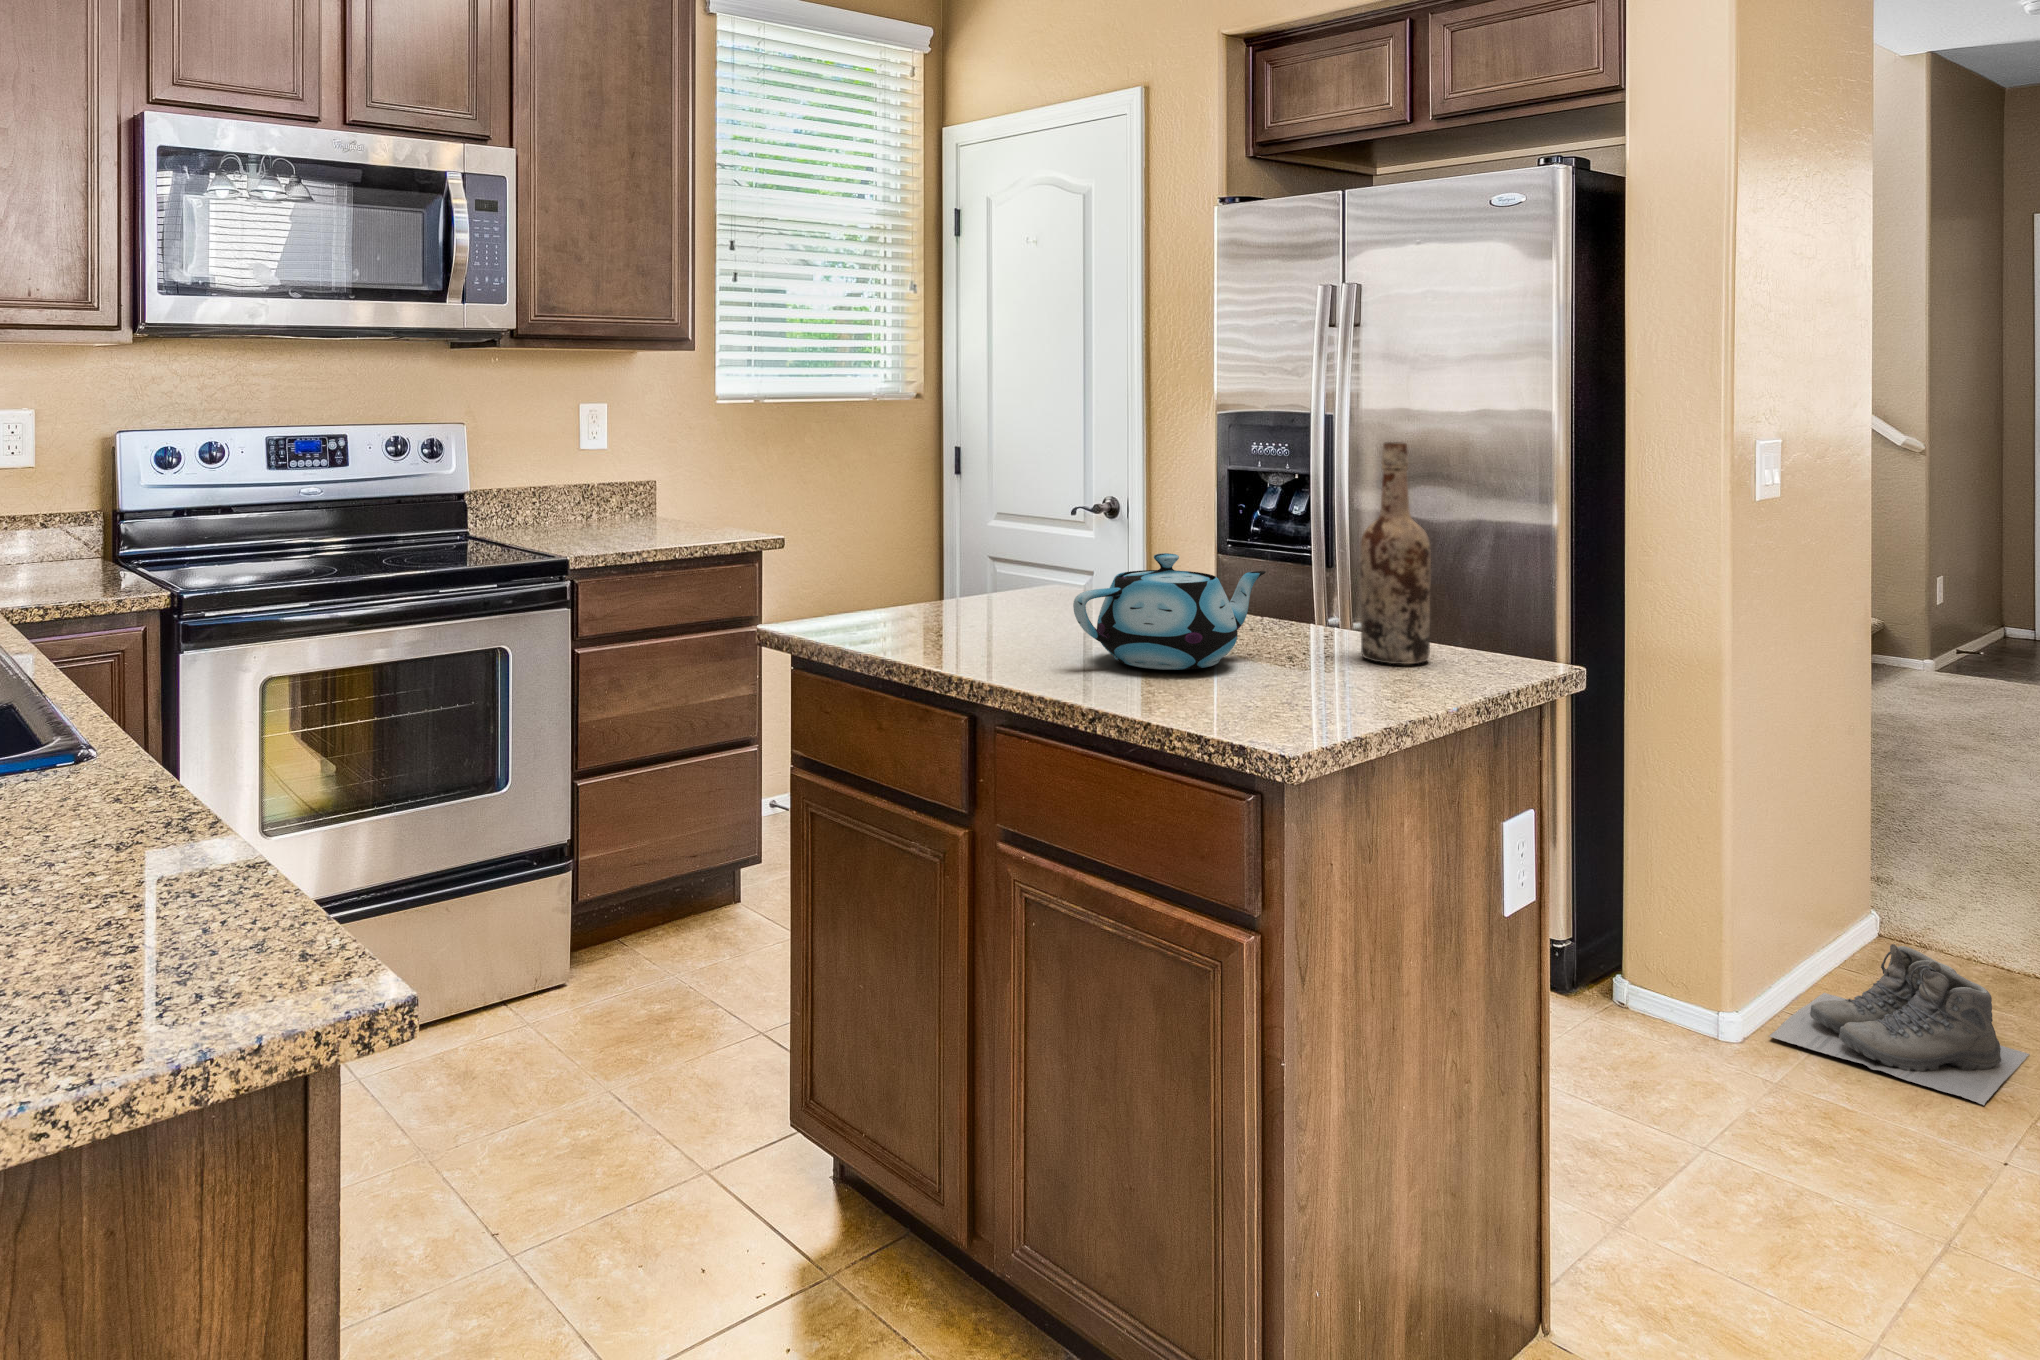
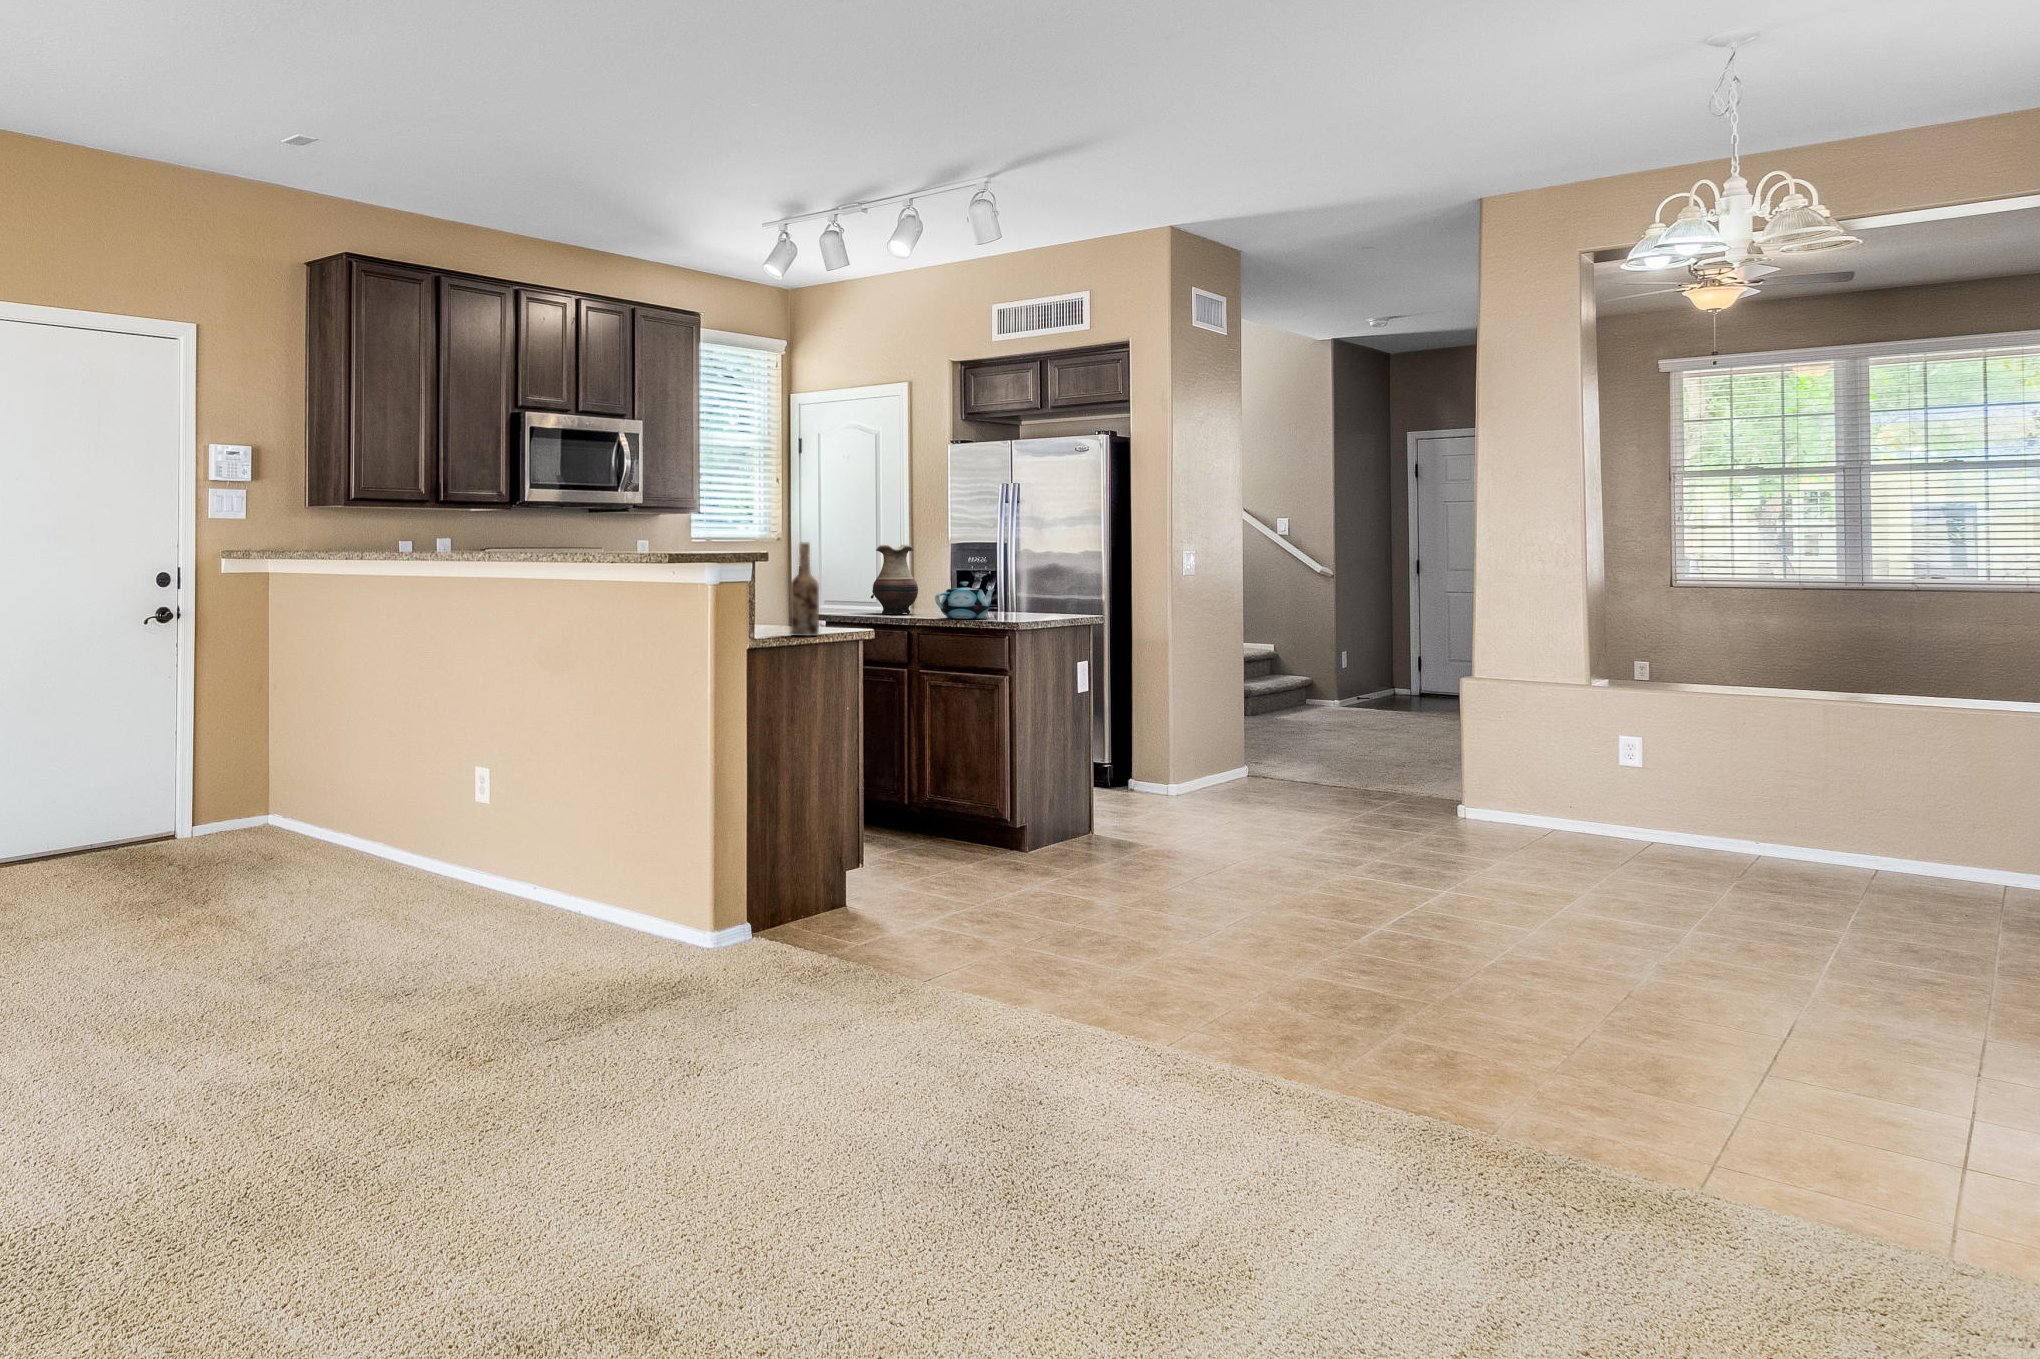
vase: none [946,433,1066,625] -> present [872,545,918,614]
wine bottle: present [1360,442,1431,664] -> present [790,543,819,636]
boots: present [1769,944,2029,1105] -> none [1188,758,1290,808]

